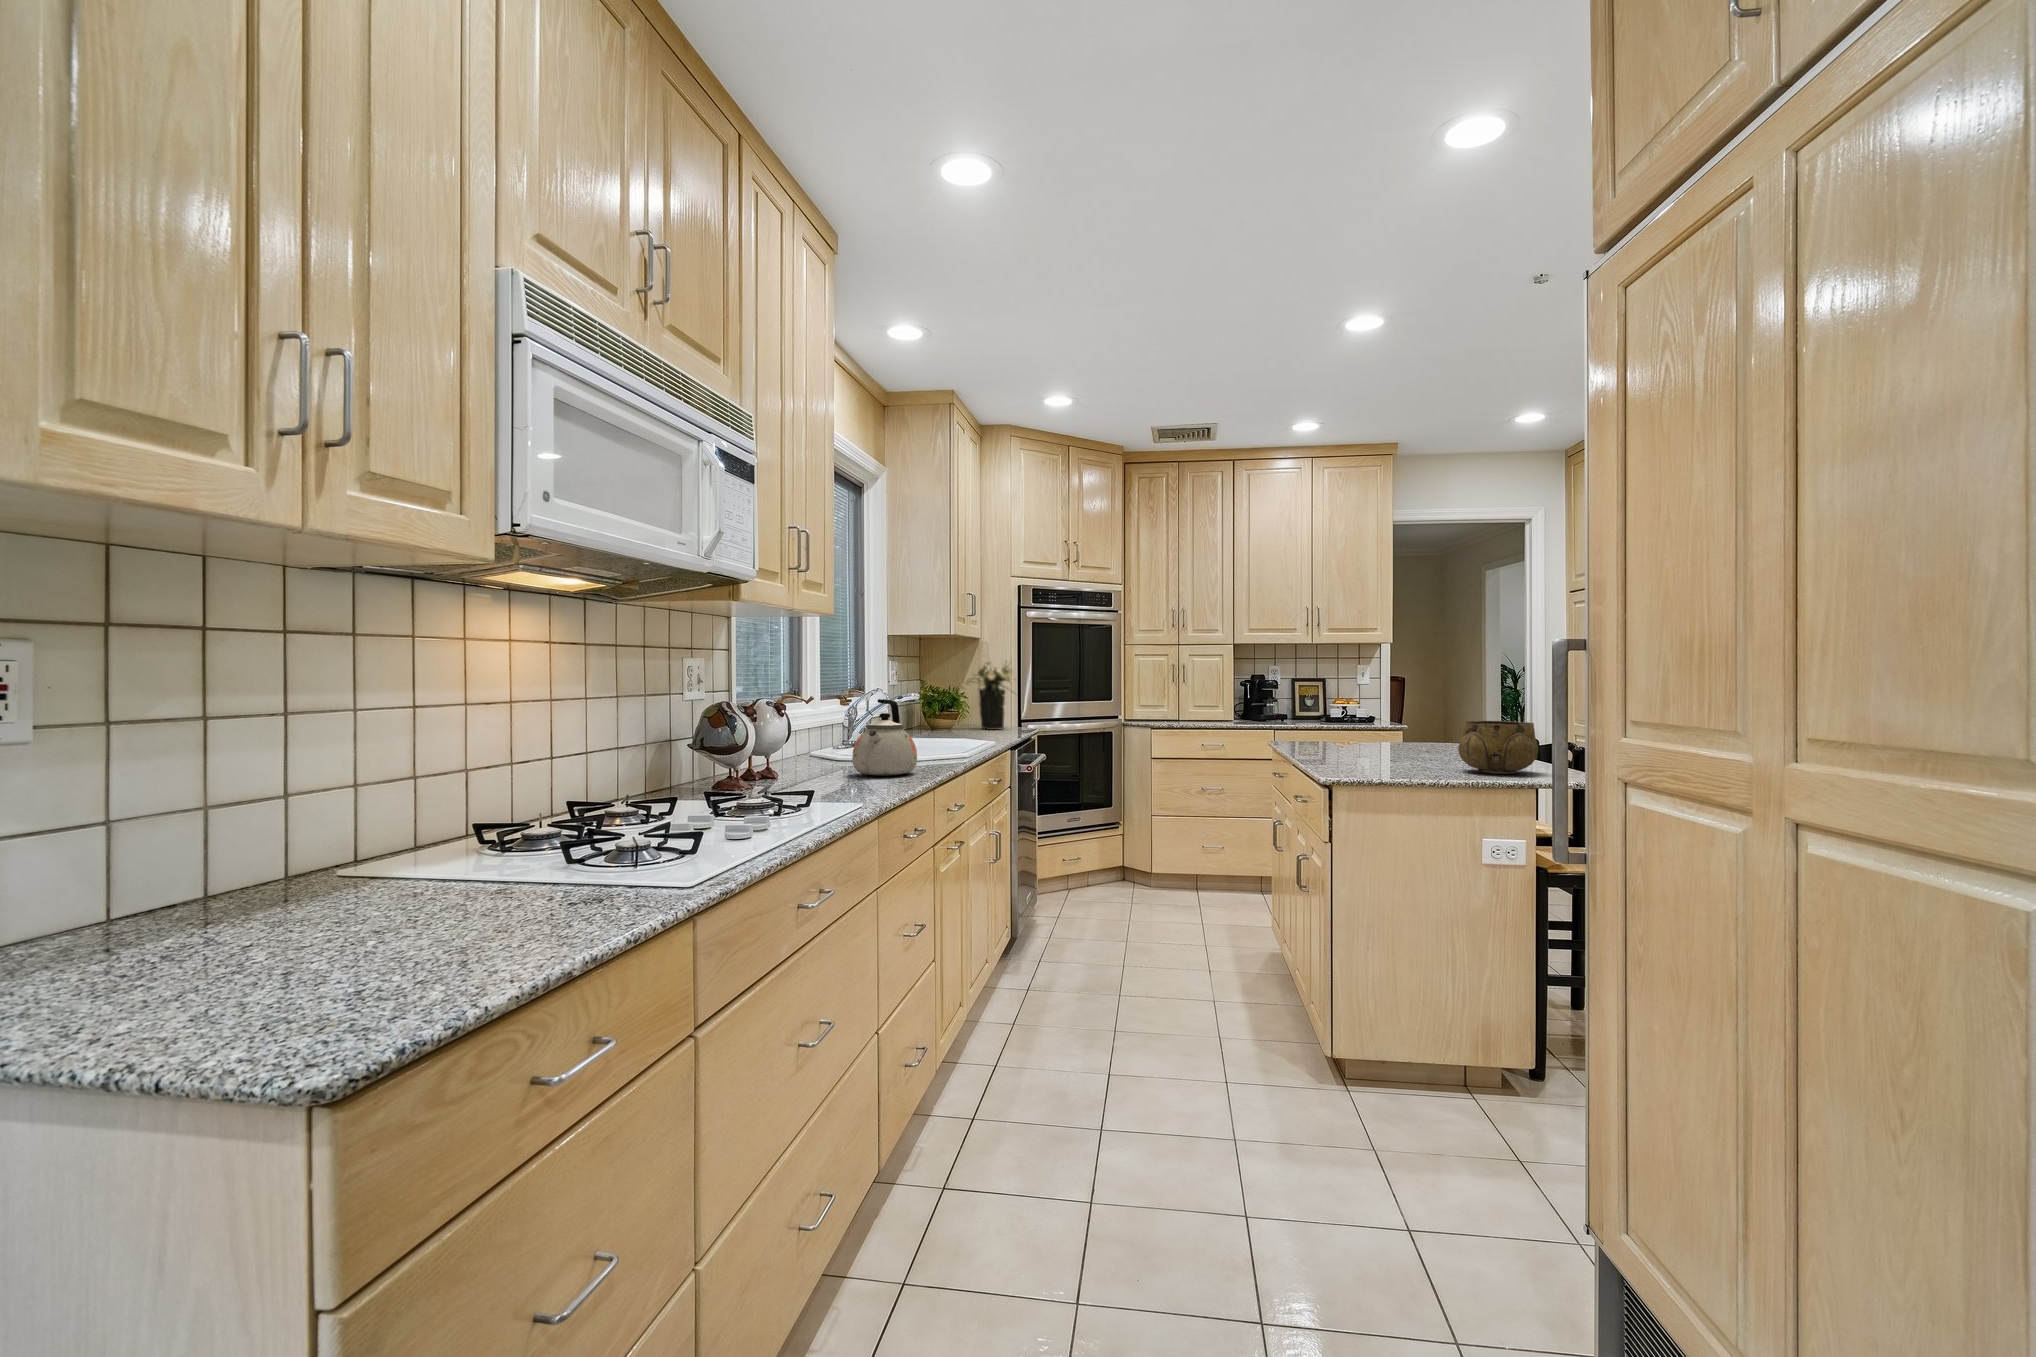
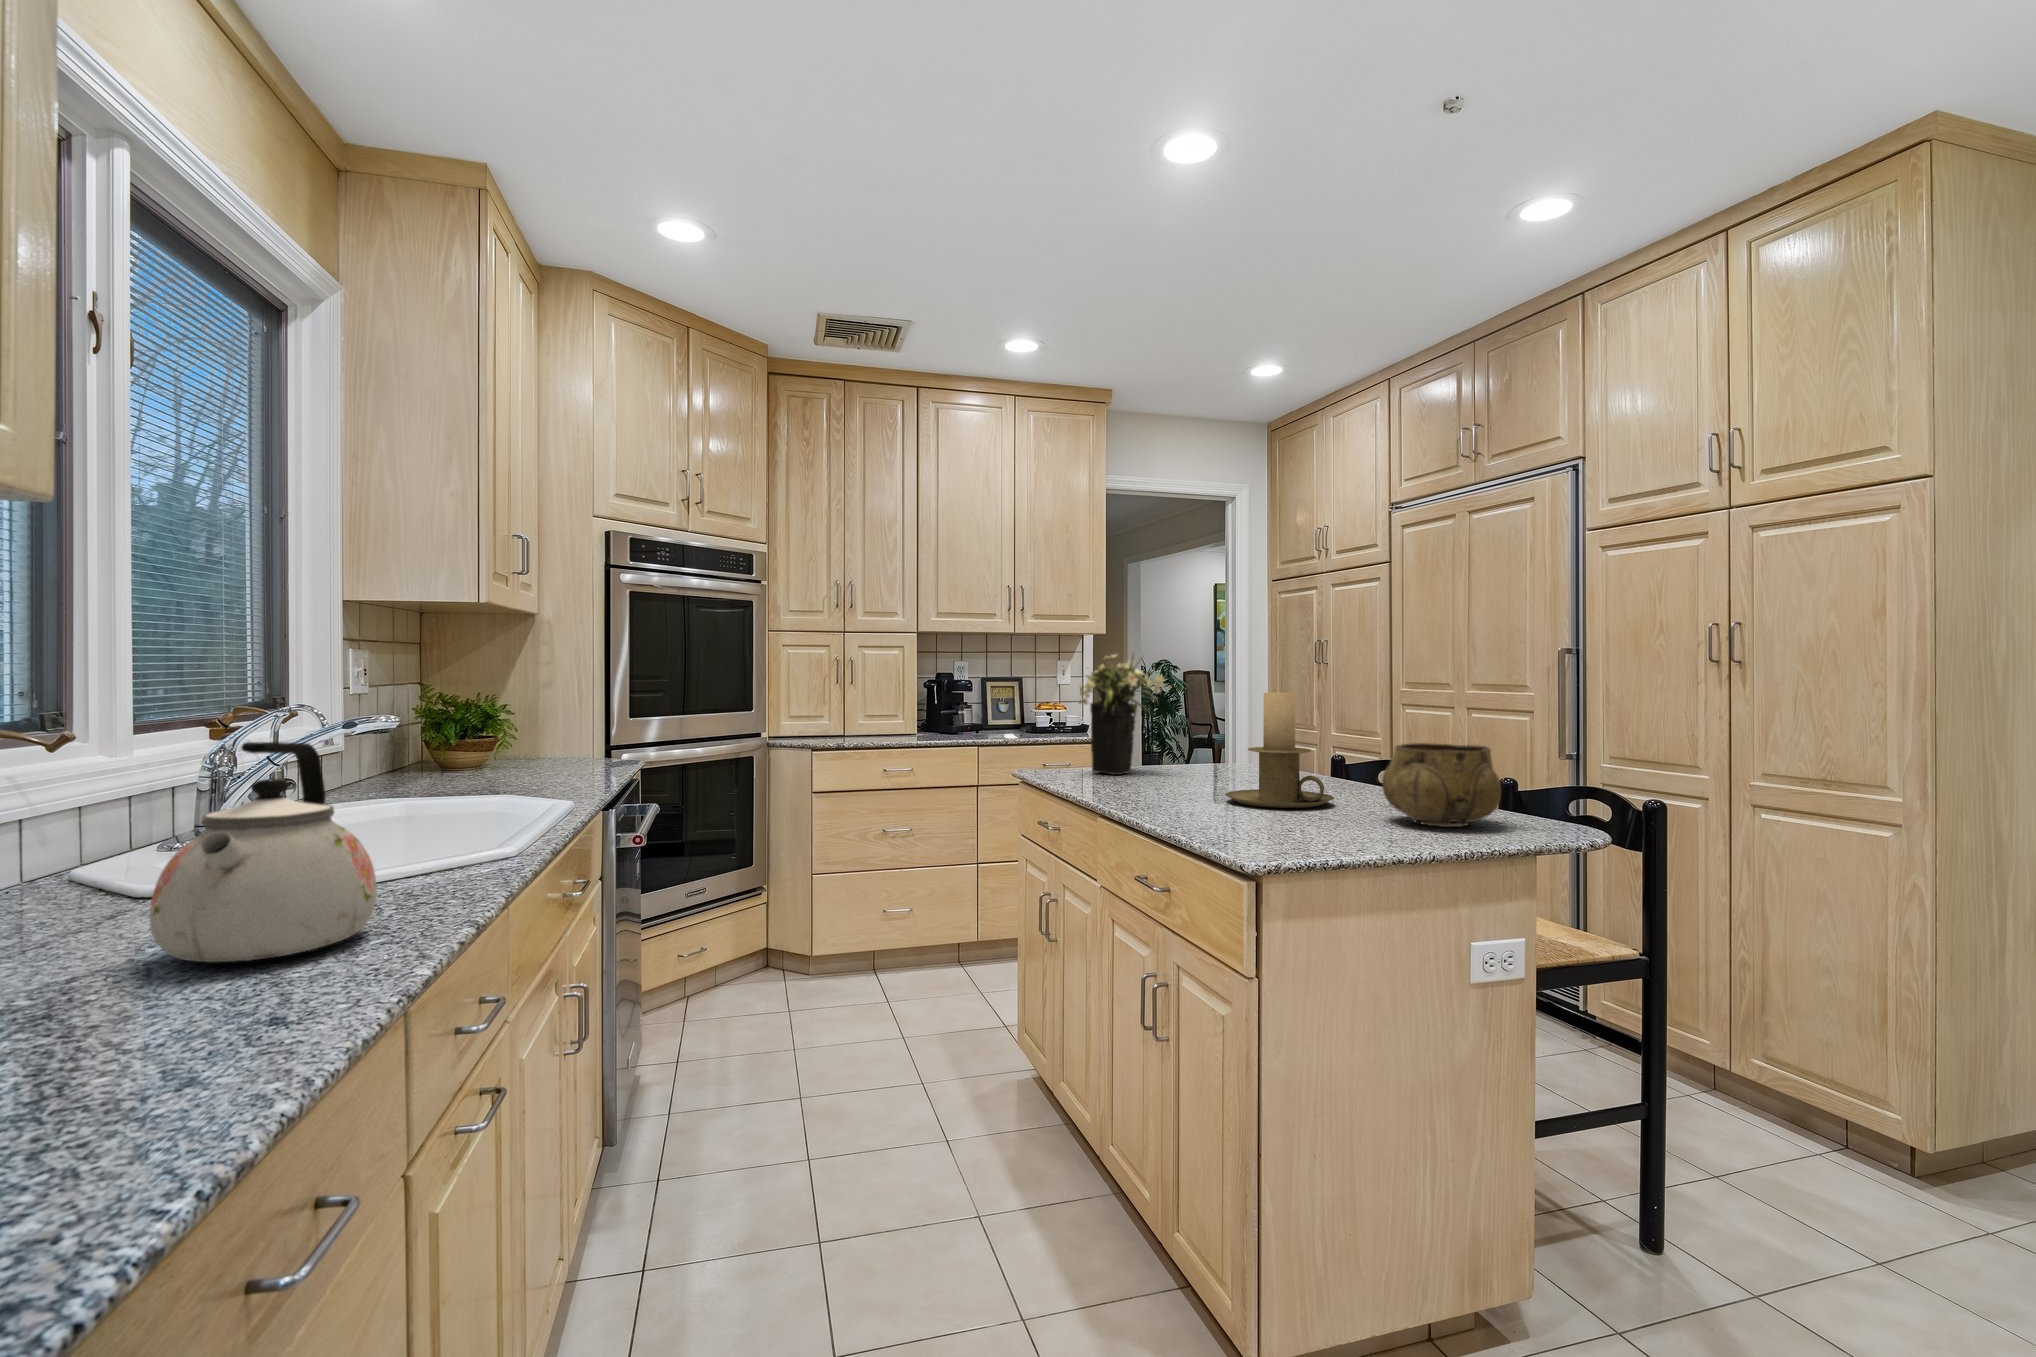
flower arrangement: present [962,662,1013,730] -> present [1079,654,1164,775]
candle holder: none [1377,687,1454,763] -> present [1226,691,1334,808]

